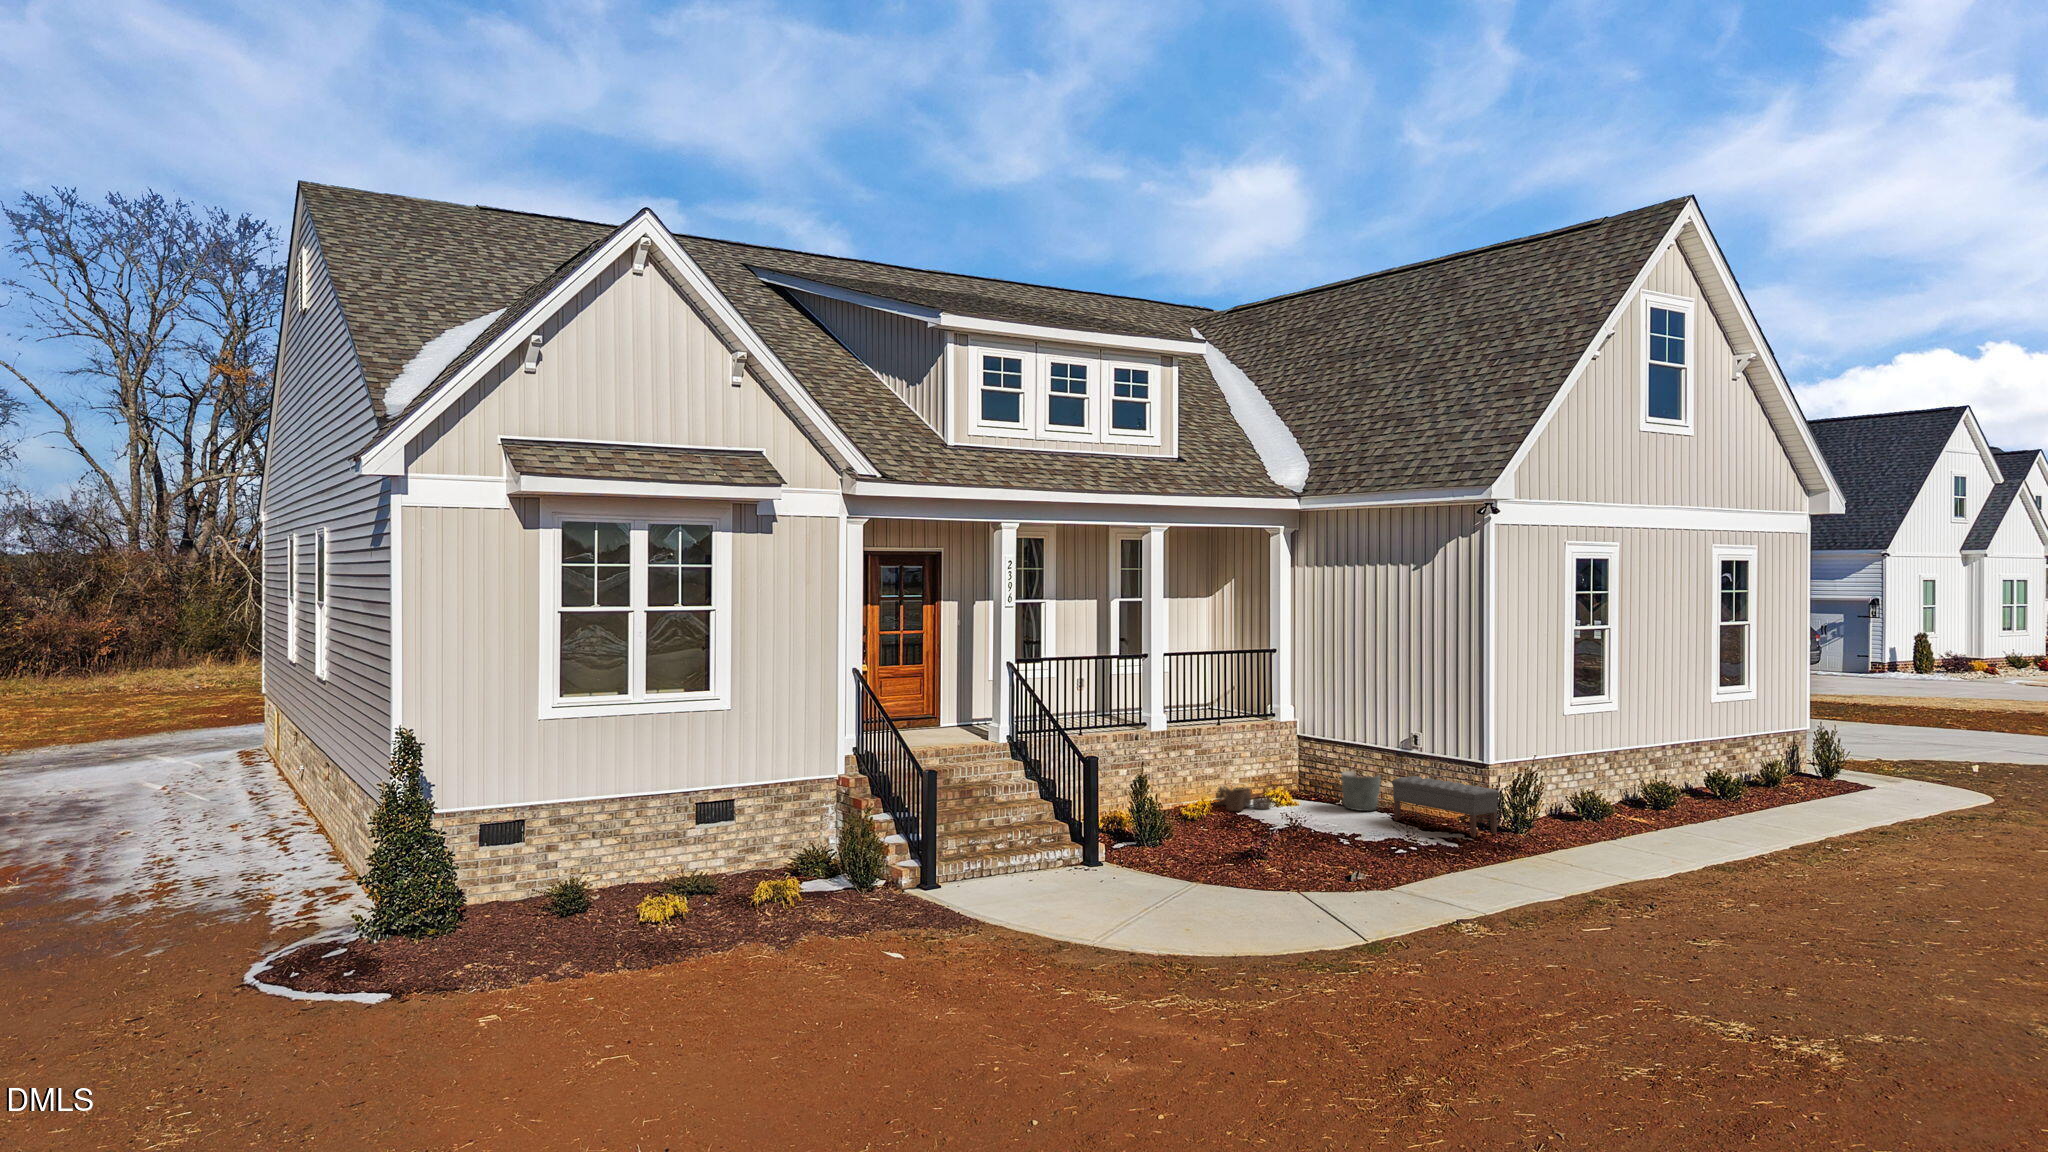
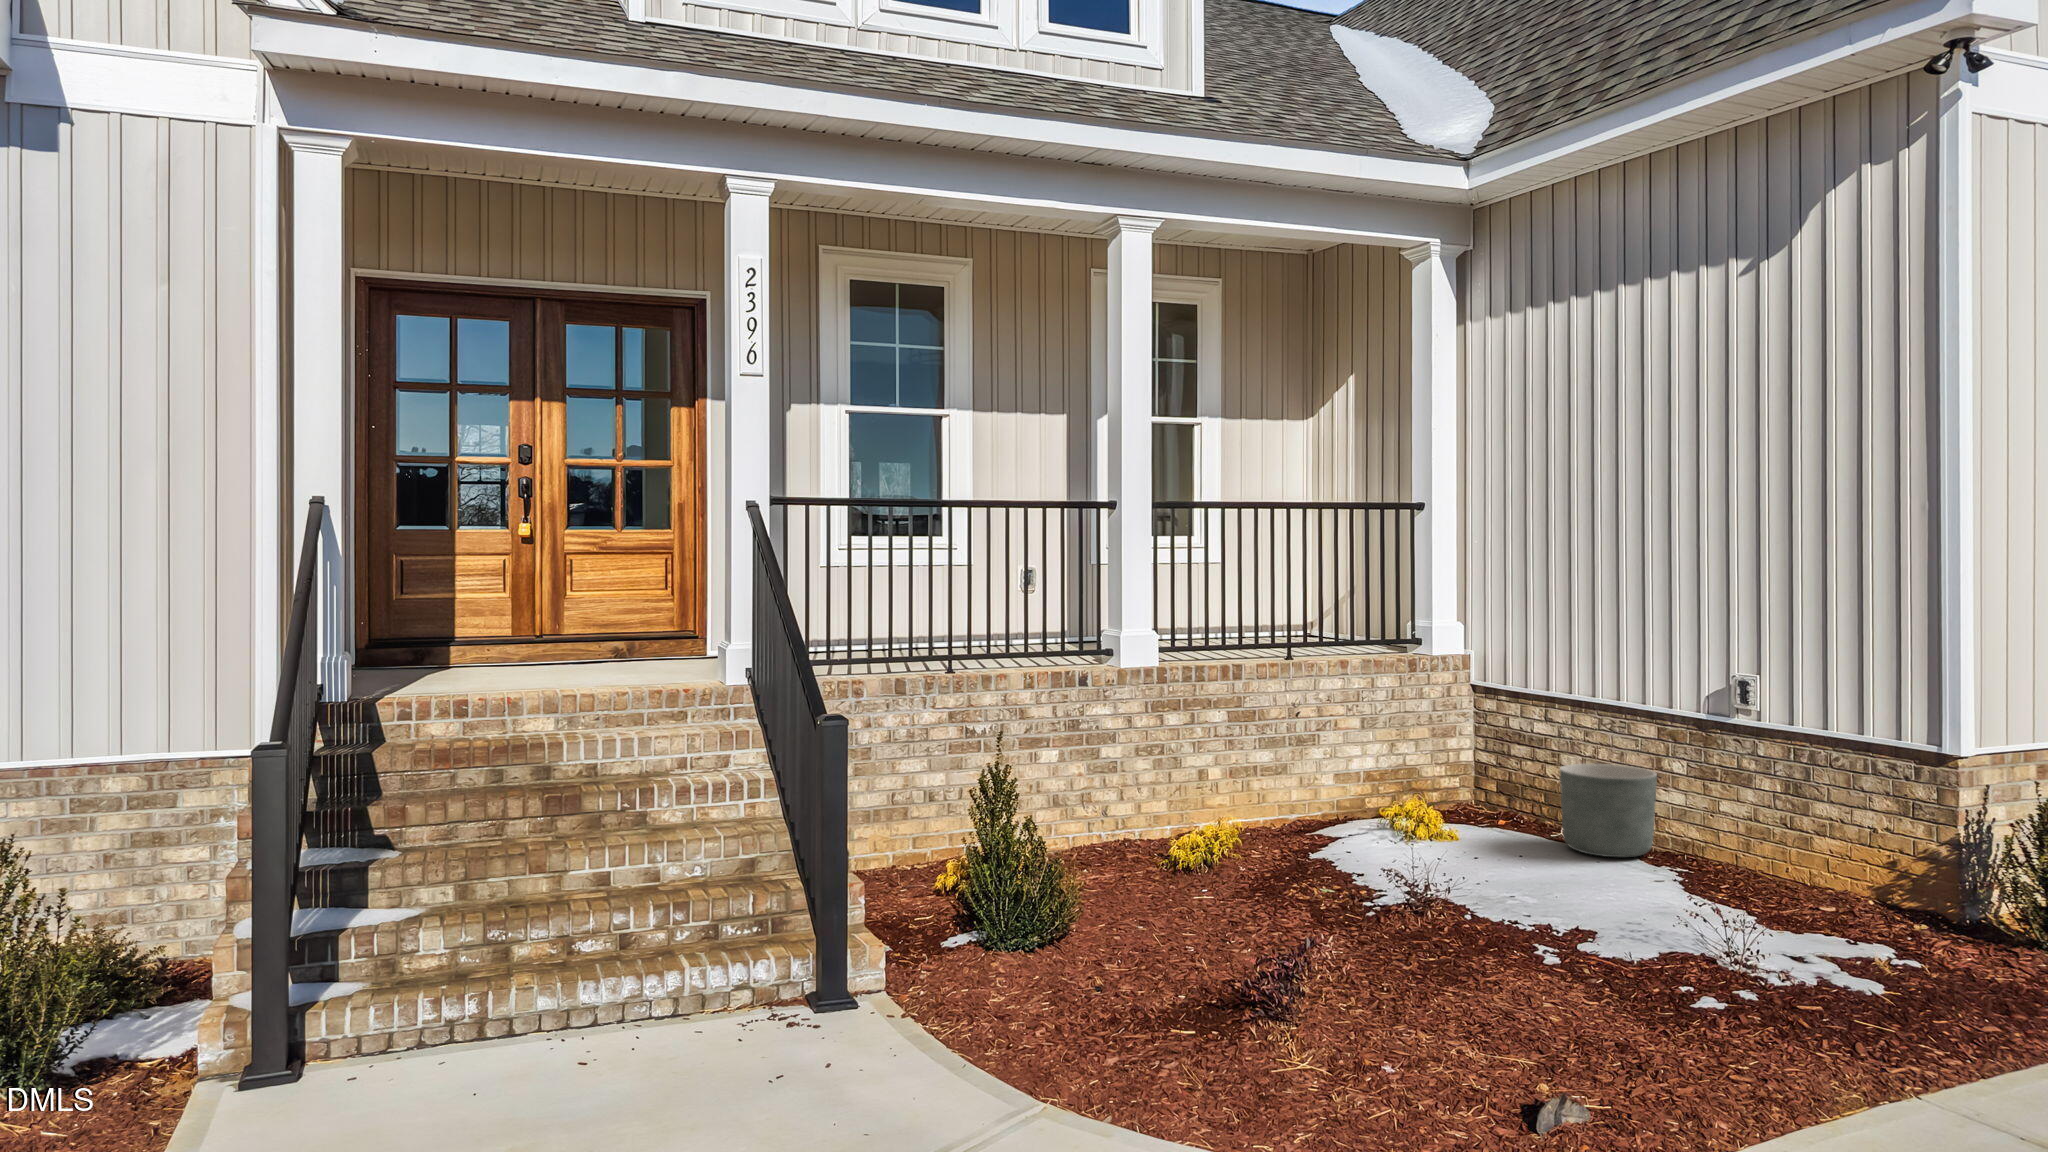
bench: present [1392,776,1499,837] -> none [1686,779,1995,950]
woven basket: present [1214,786,1270,811] -> none [1261,785,1390,850]

